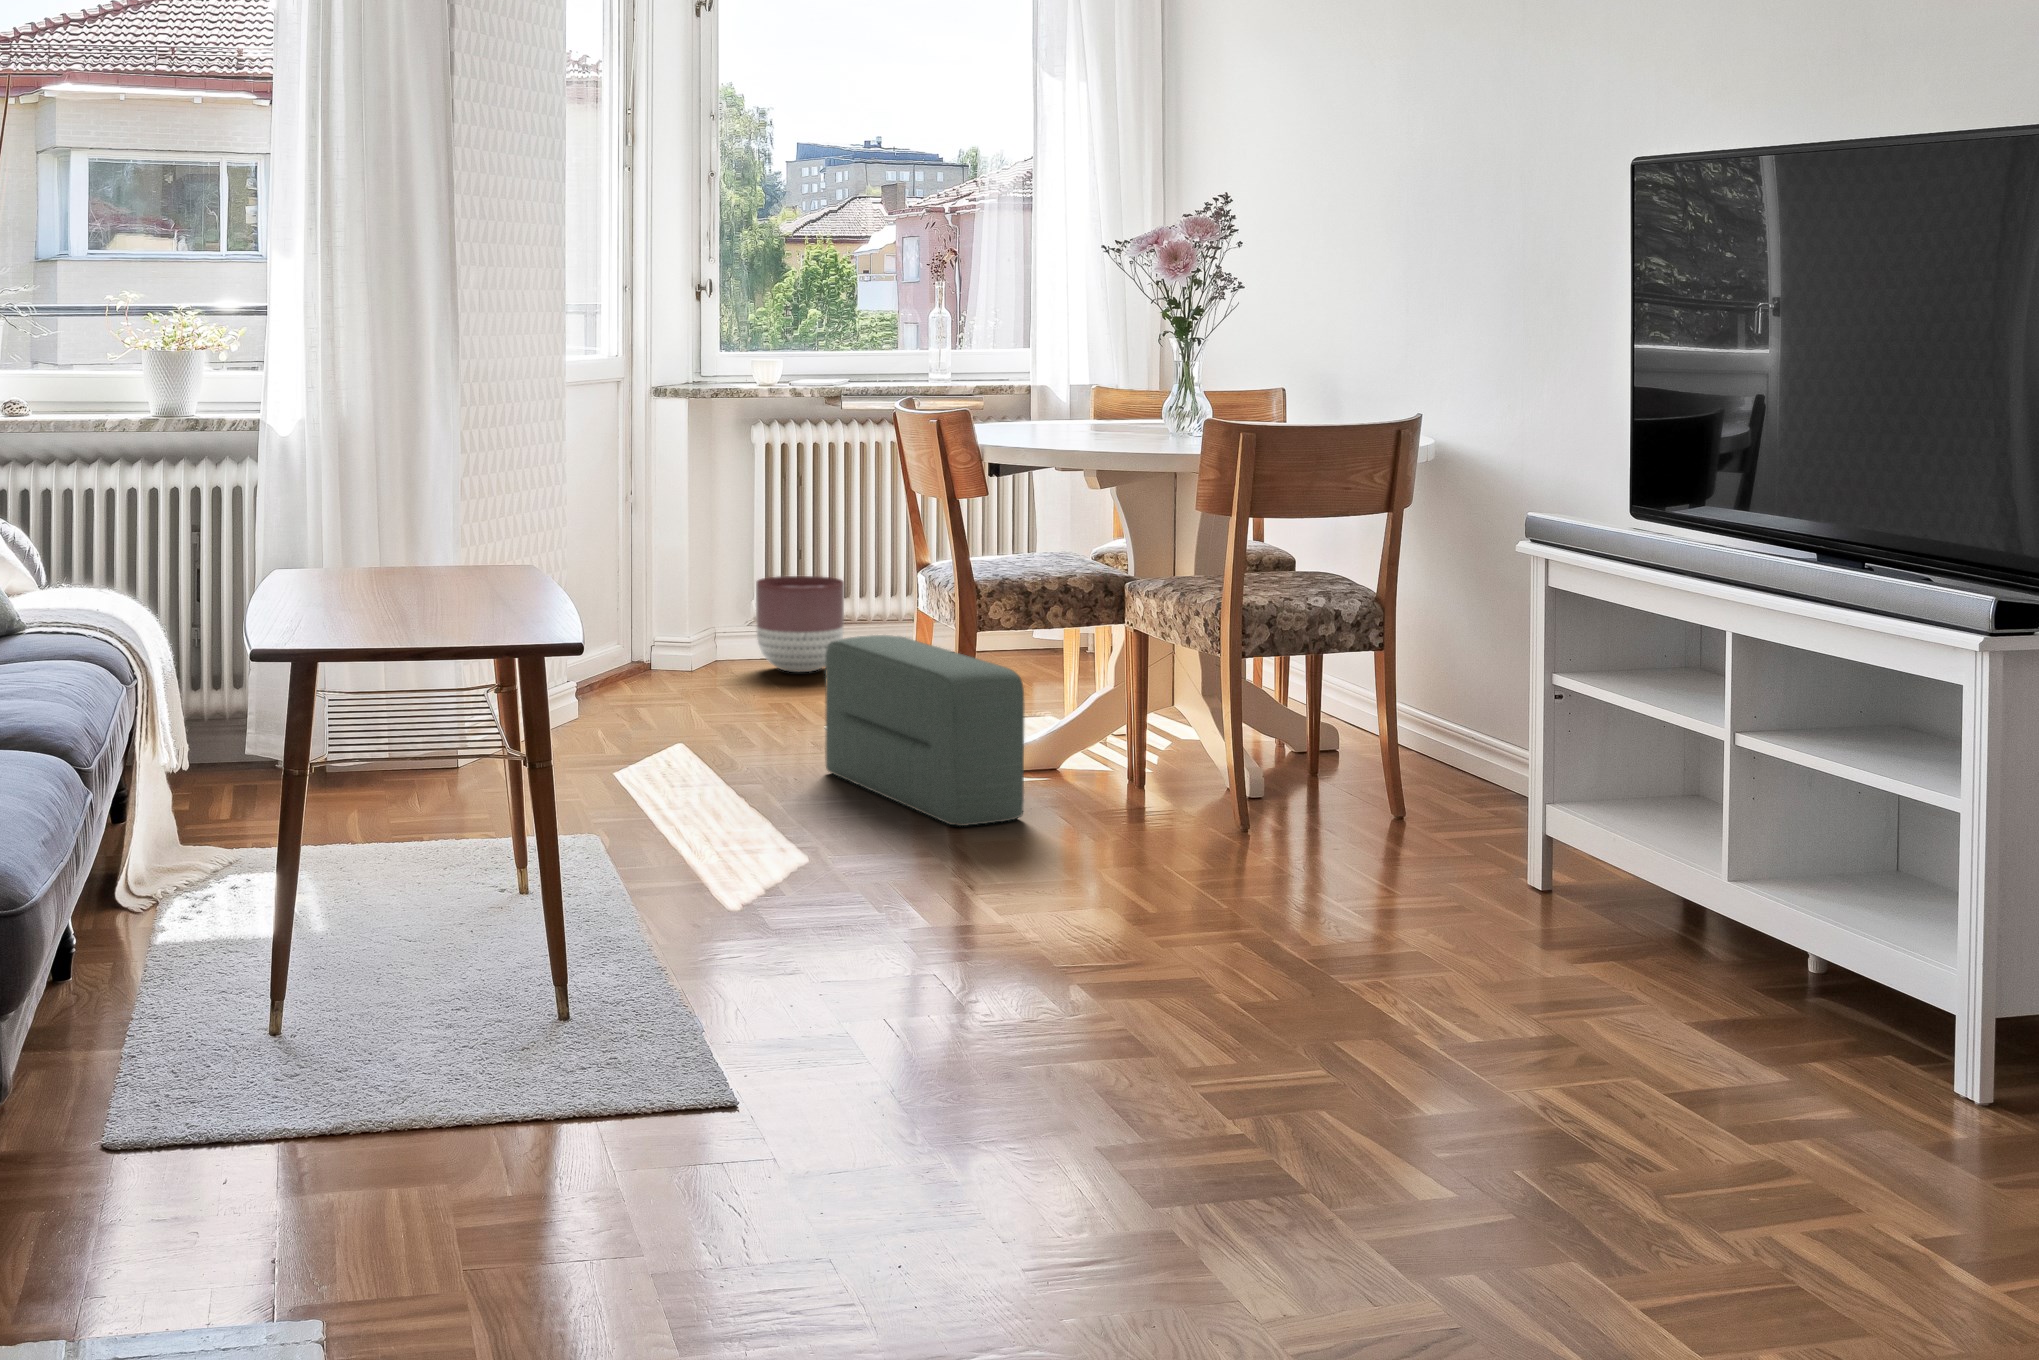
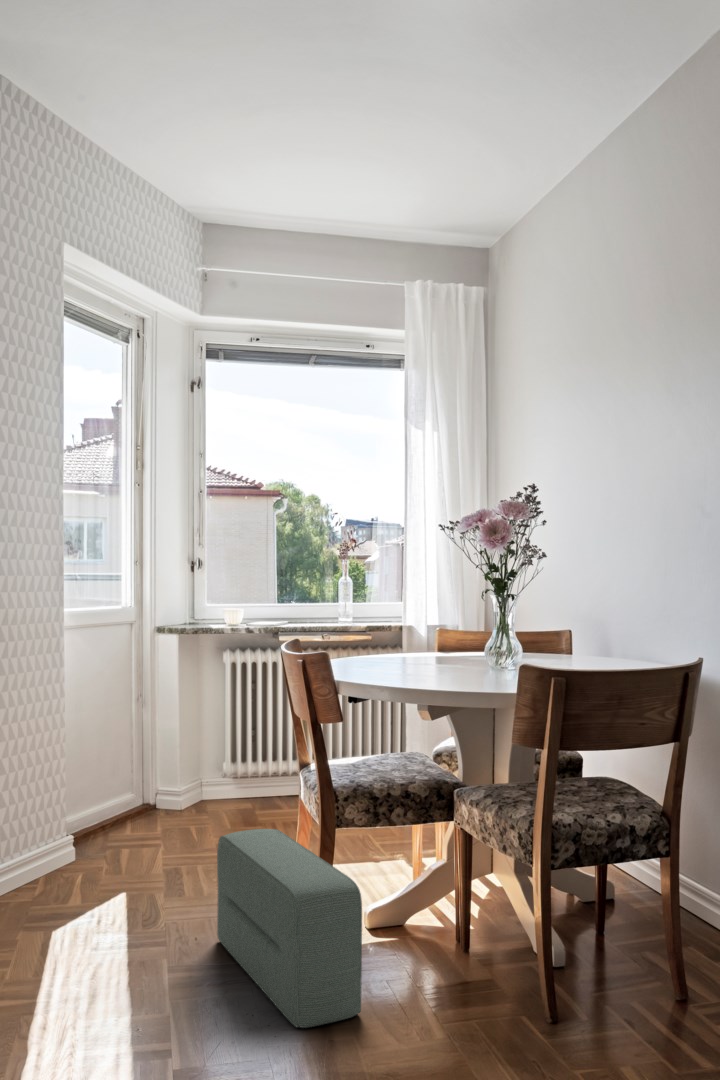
planter: present [756,576,844,672] -> none [219,751,278,818]

